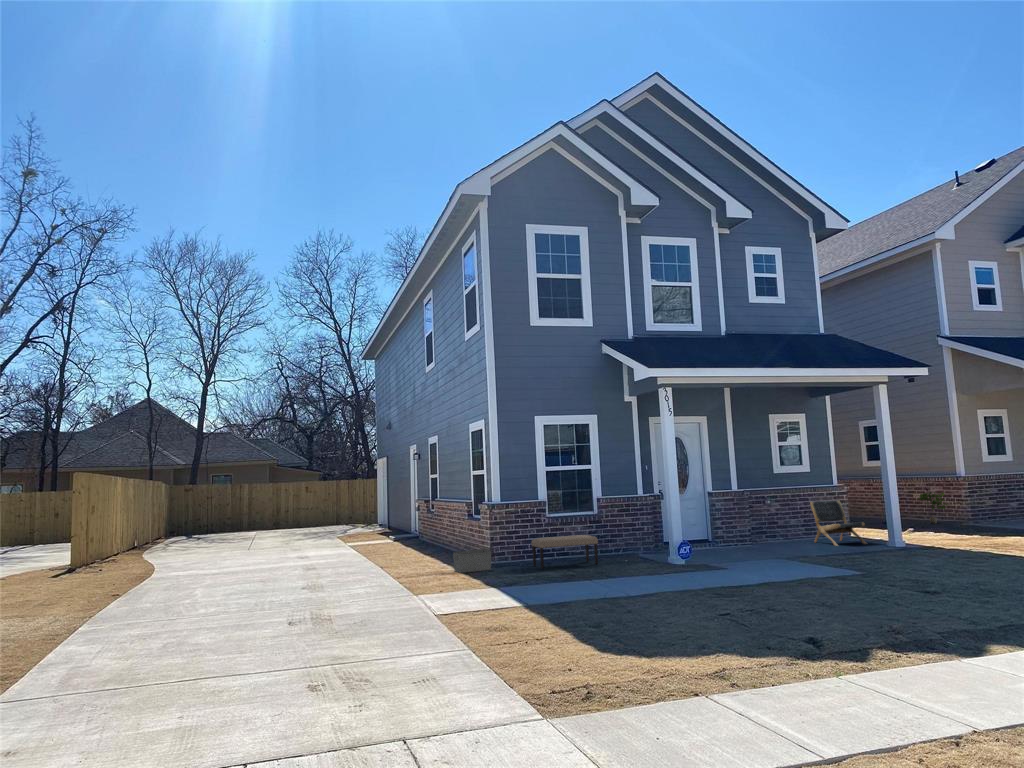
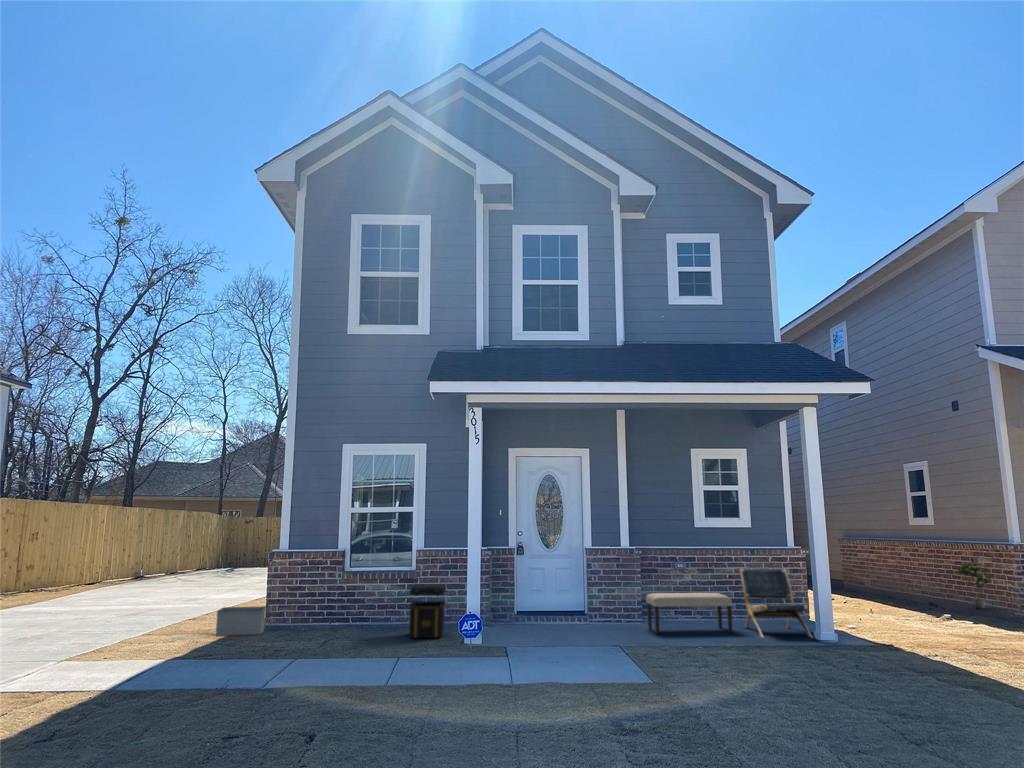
toolbox: none [601,524,634,563] -> present [409,584,446,638]
bench: present [531,535,598,569] -> present [646,593,732,634]

